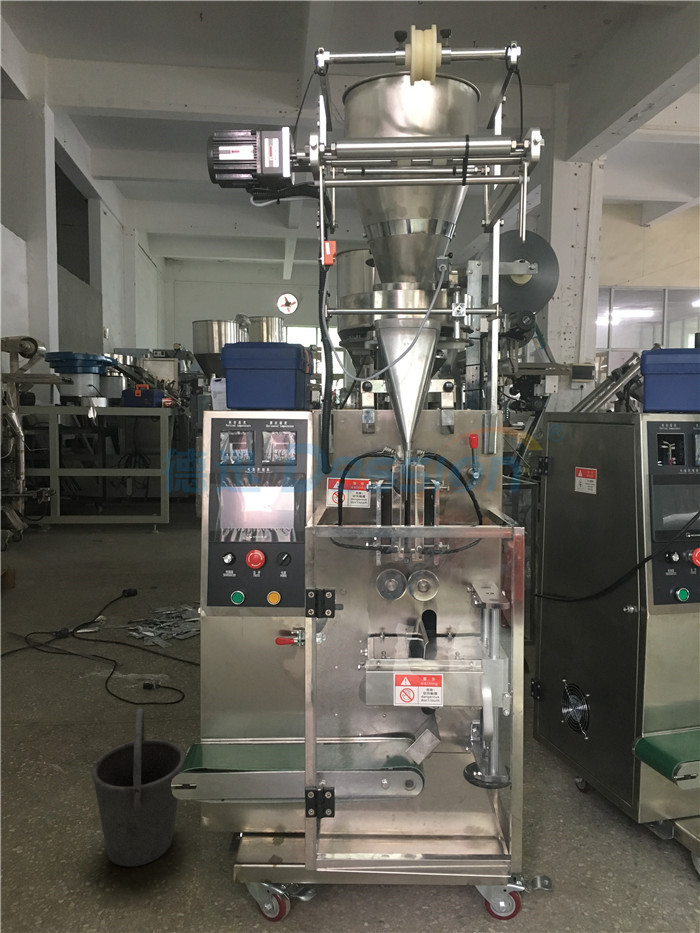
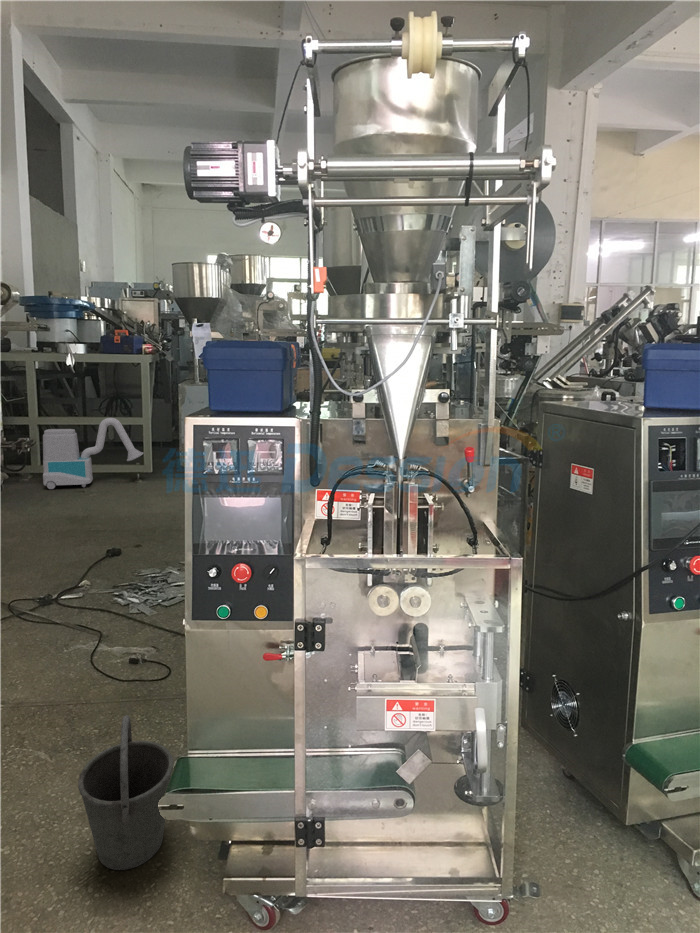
vacuum cleaner: none [59,468,160,540] -> present [43,418,144,489]

